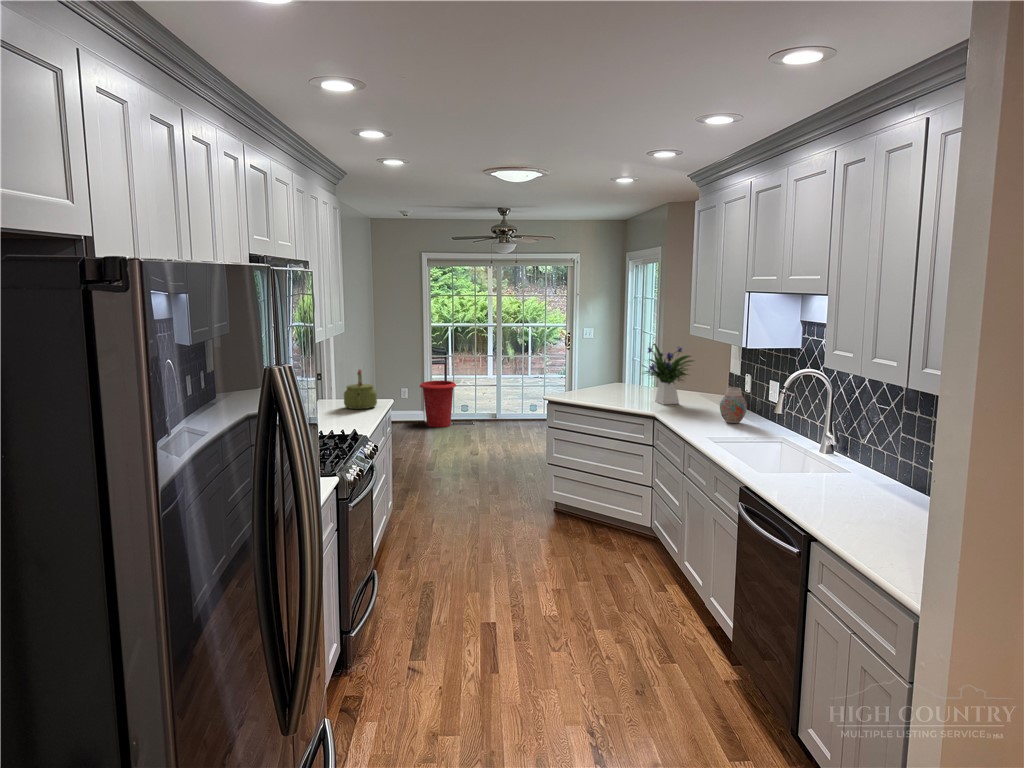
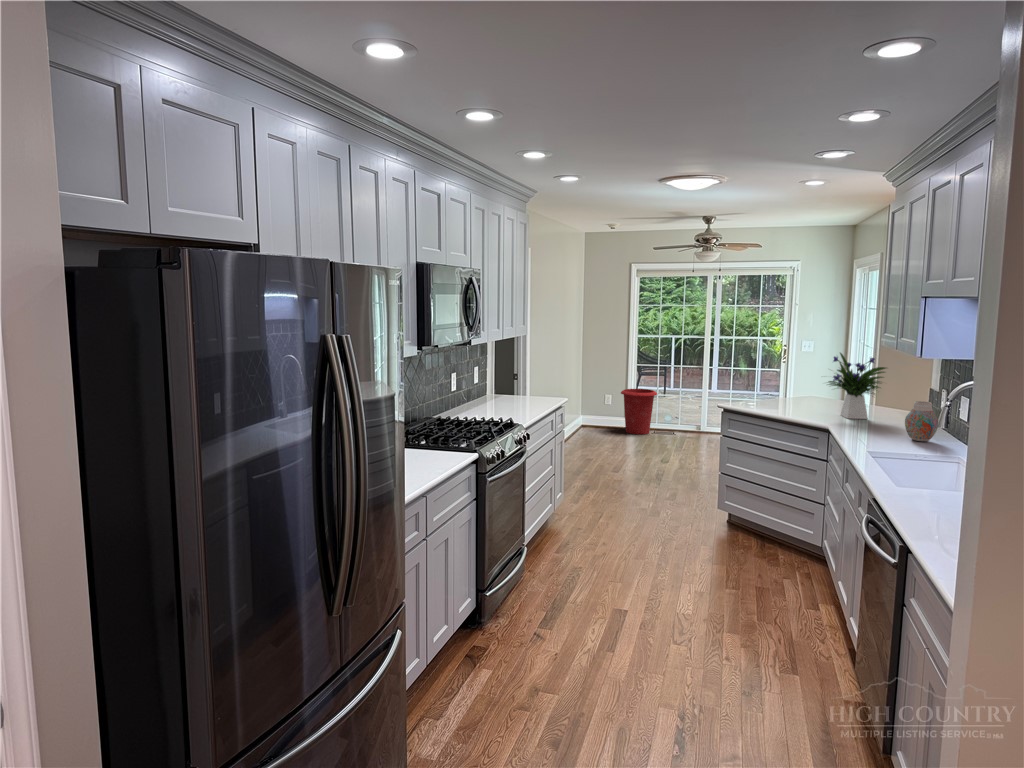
kettle: present [344,370,377,409] -> none [523,365,553,402]

